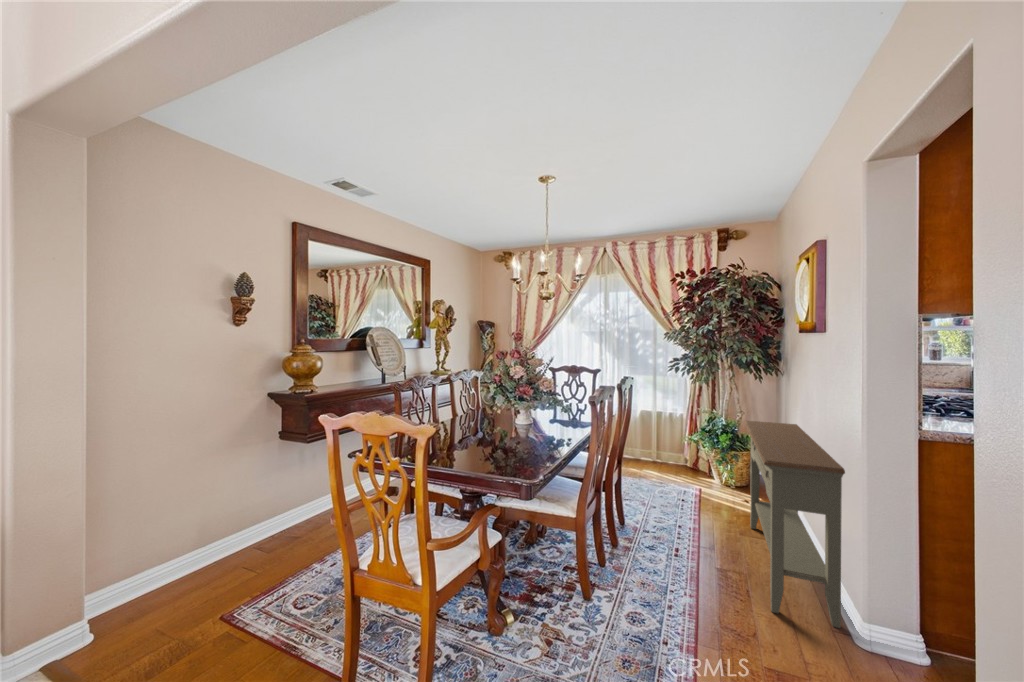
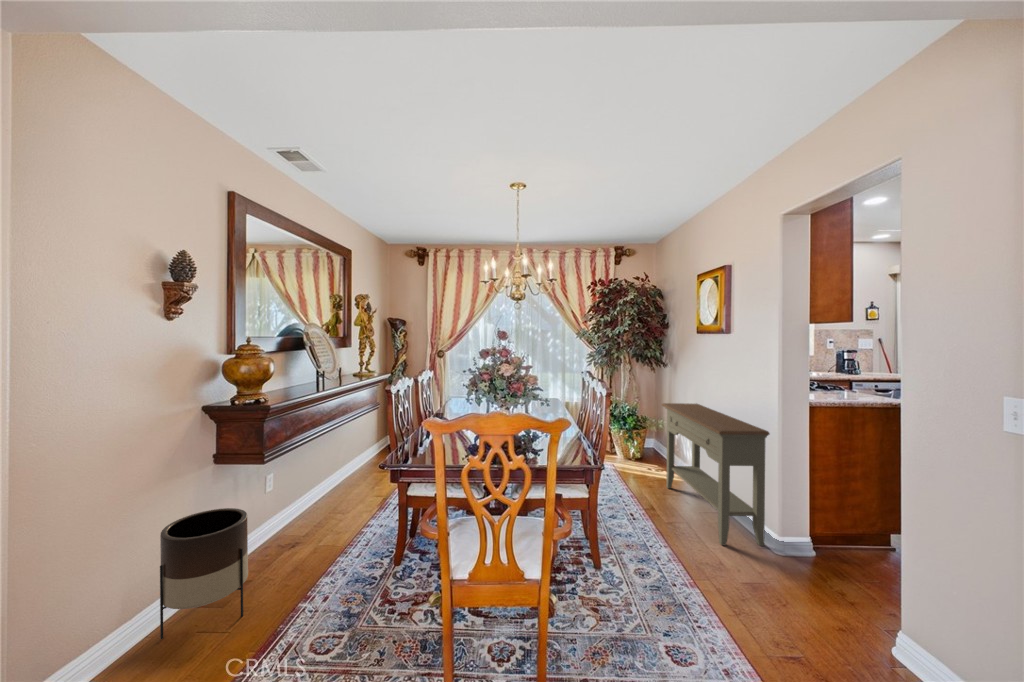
planter: none [219,476,285,568] -> present [160,508,248,639]

